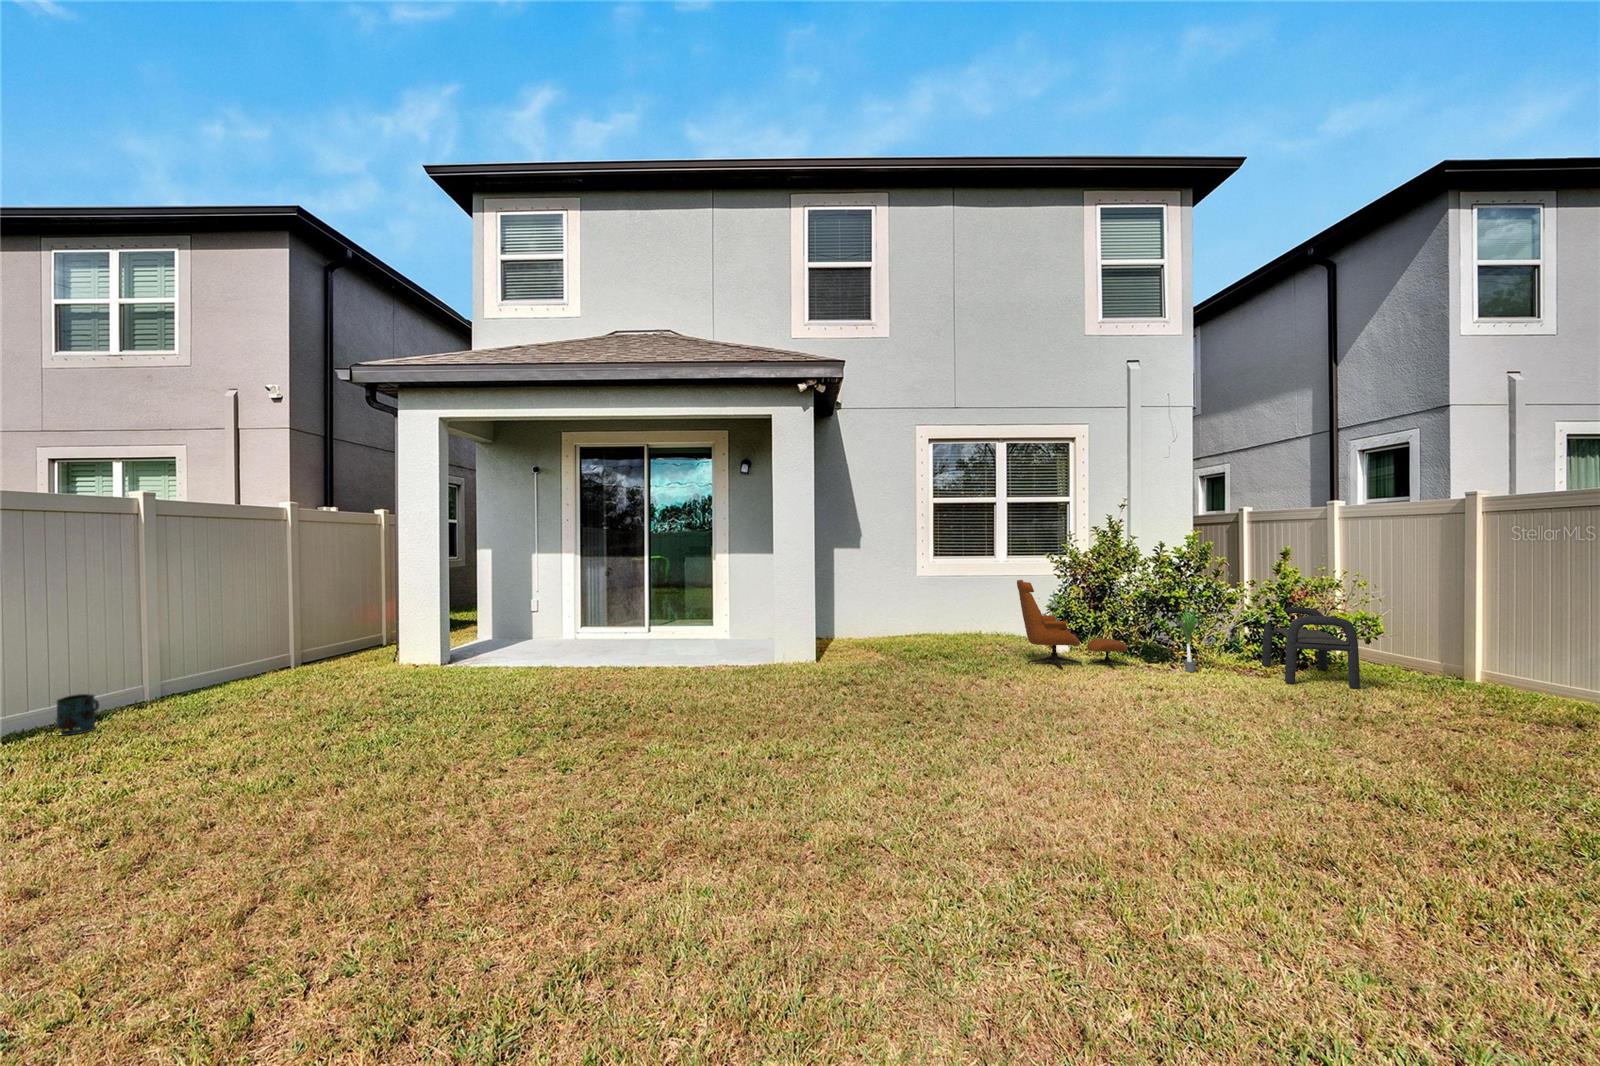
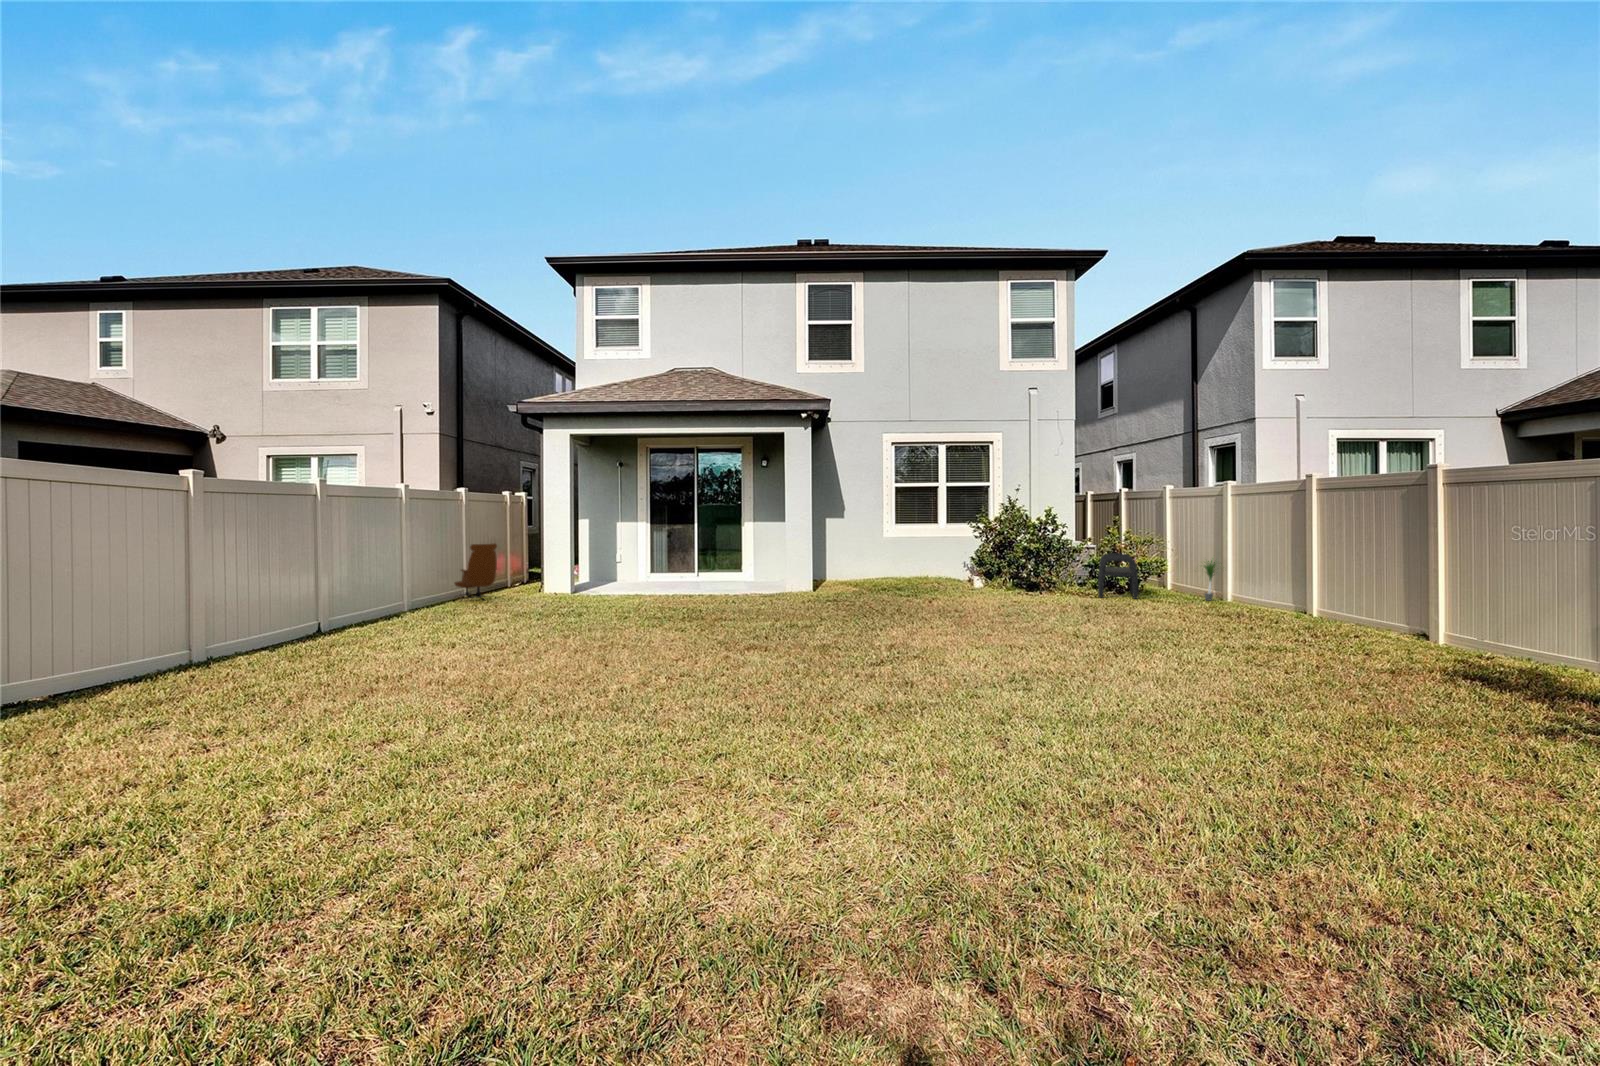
lounge chair: present [1017,580,1128,669] -> present [455,544,497,598]
potted plant: present [1175,609,1201,672] -> present [1204,560,1216,601]
watering can: present [56,694,99,736] -> none [386,592,419,615]

